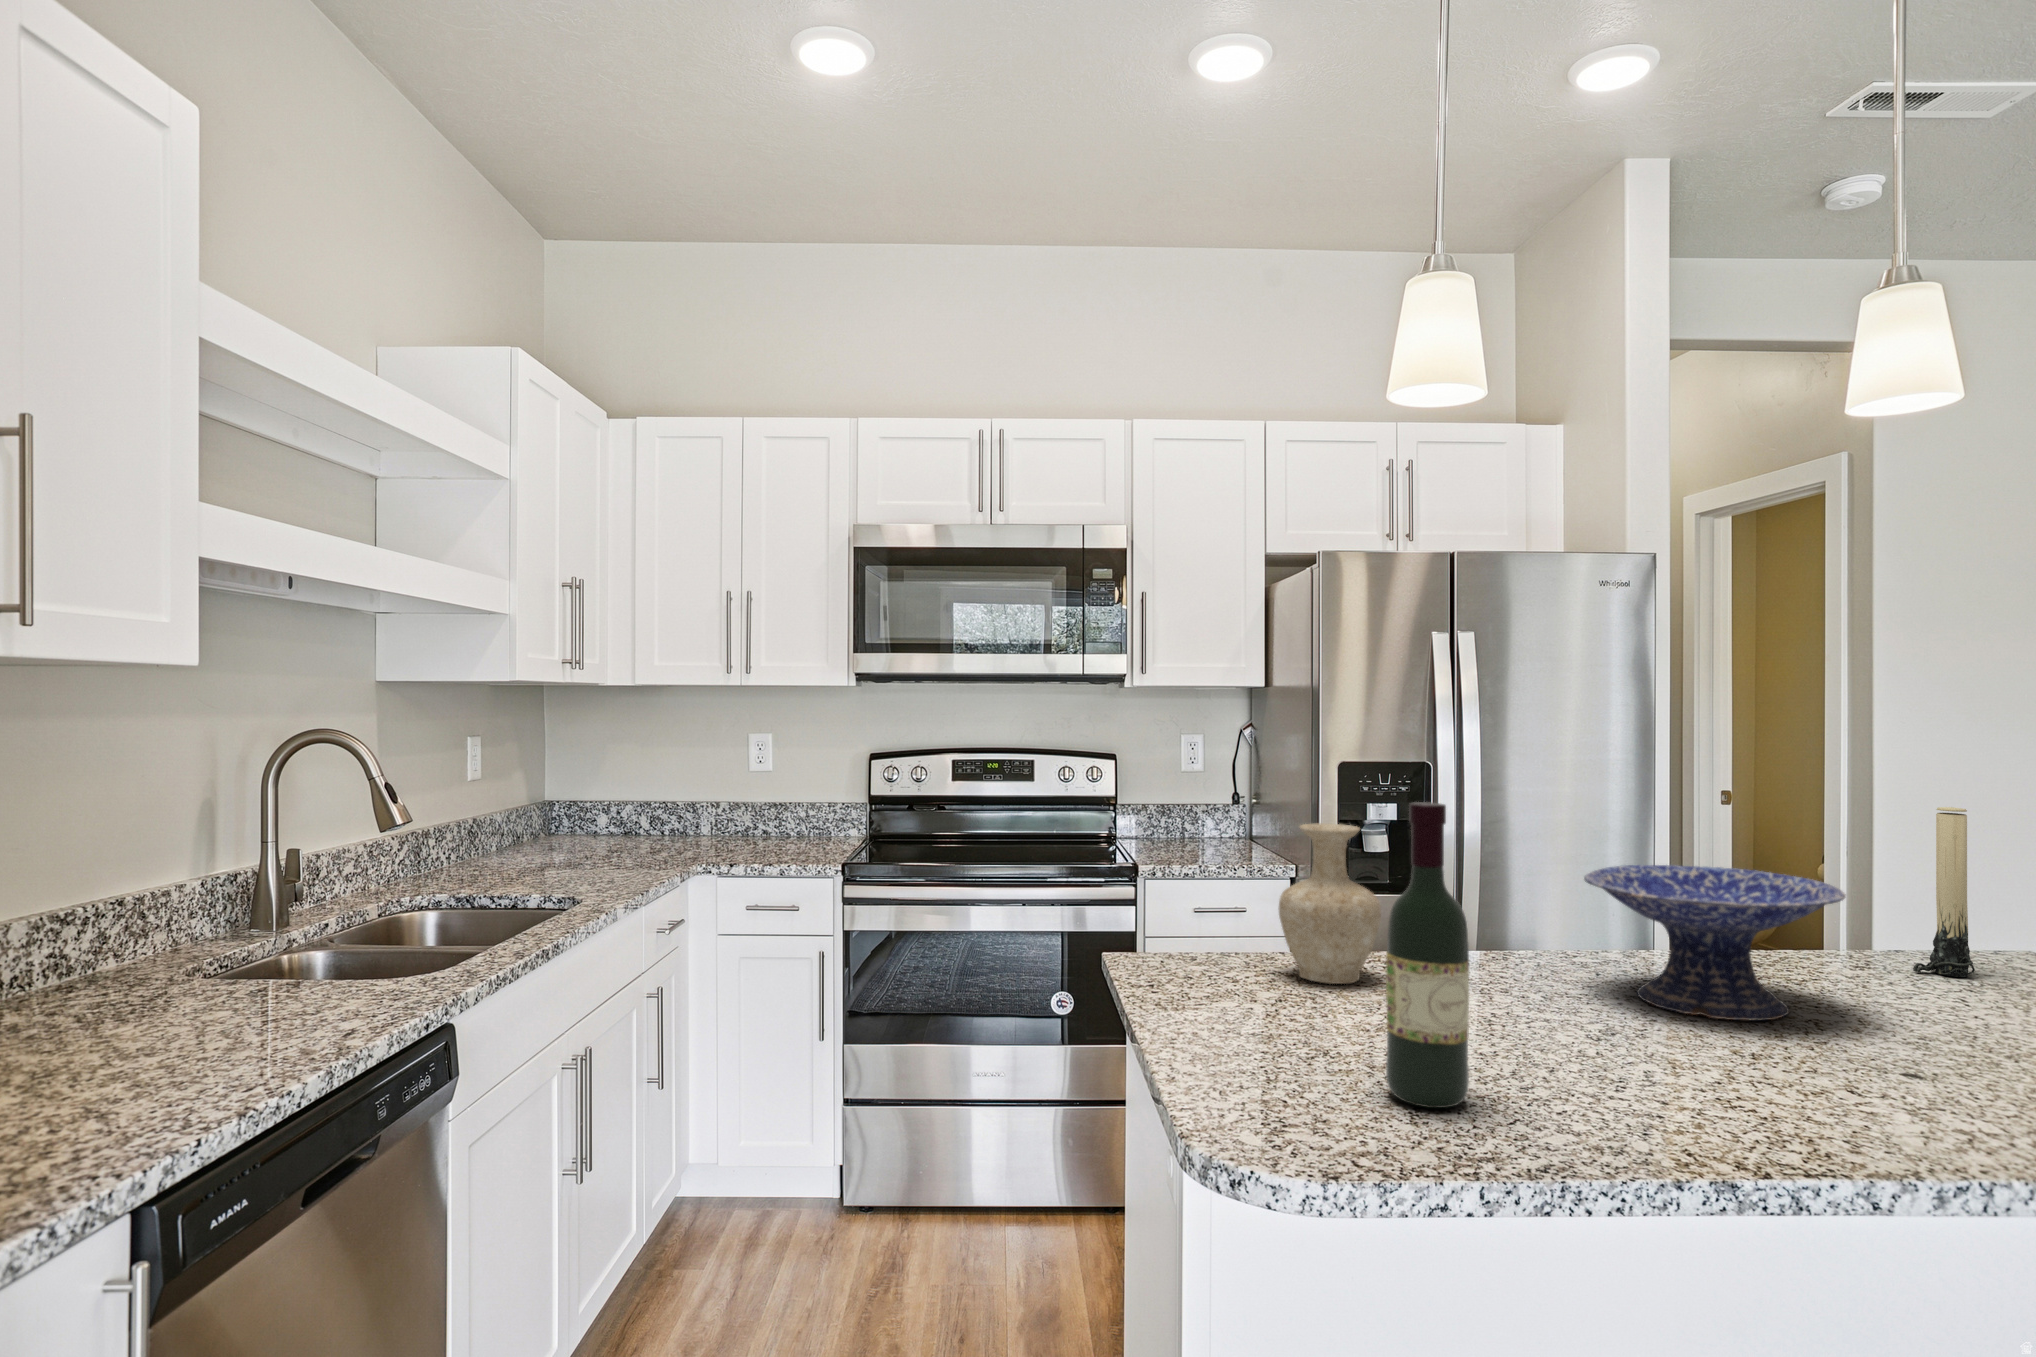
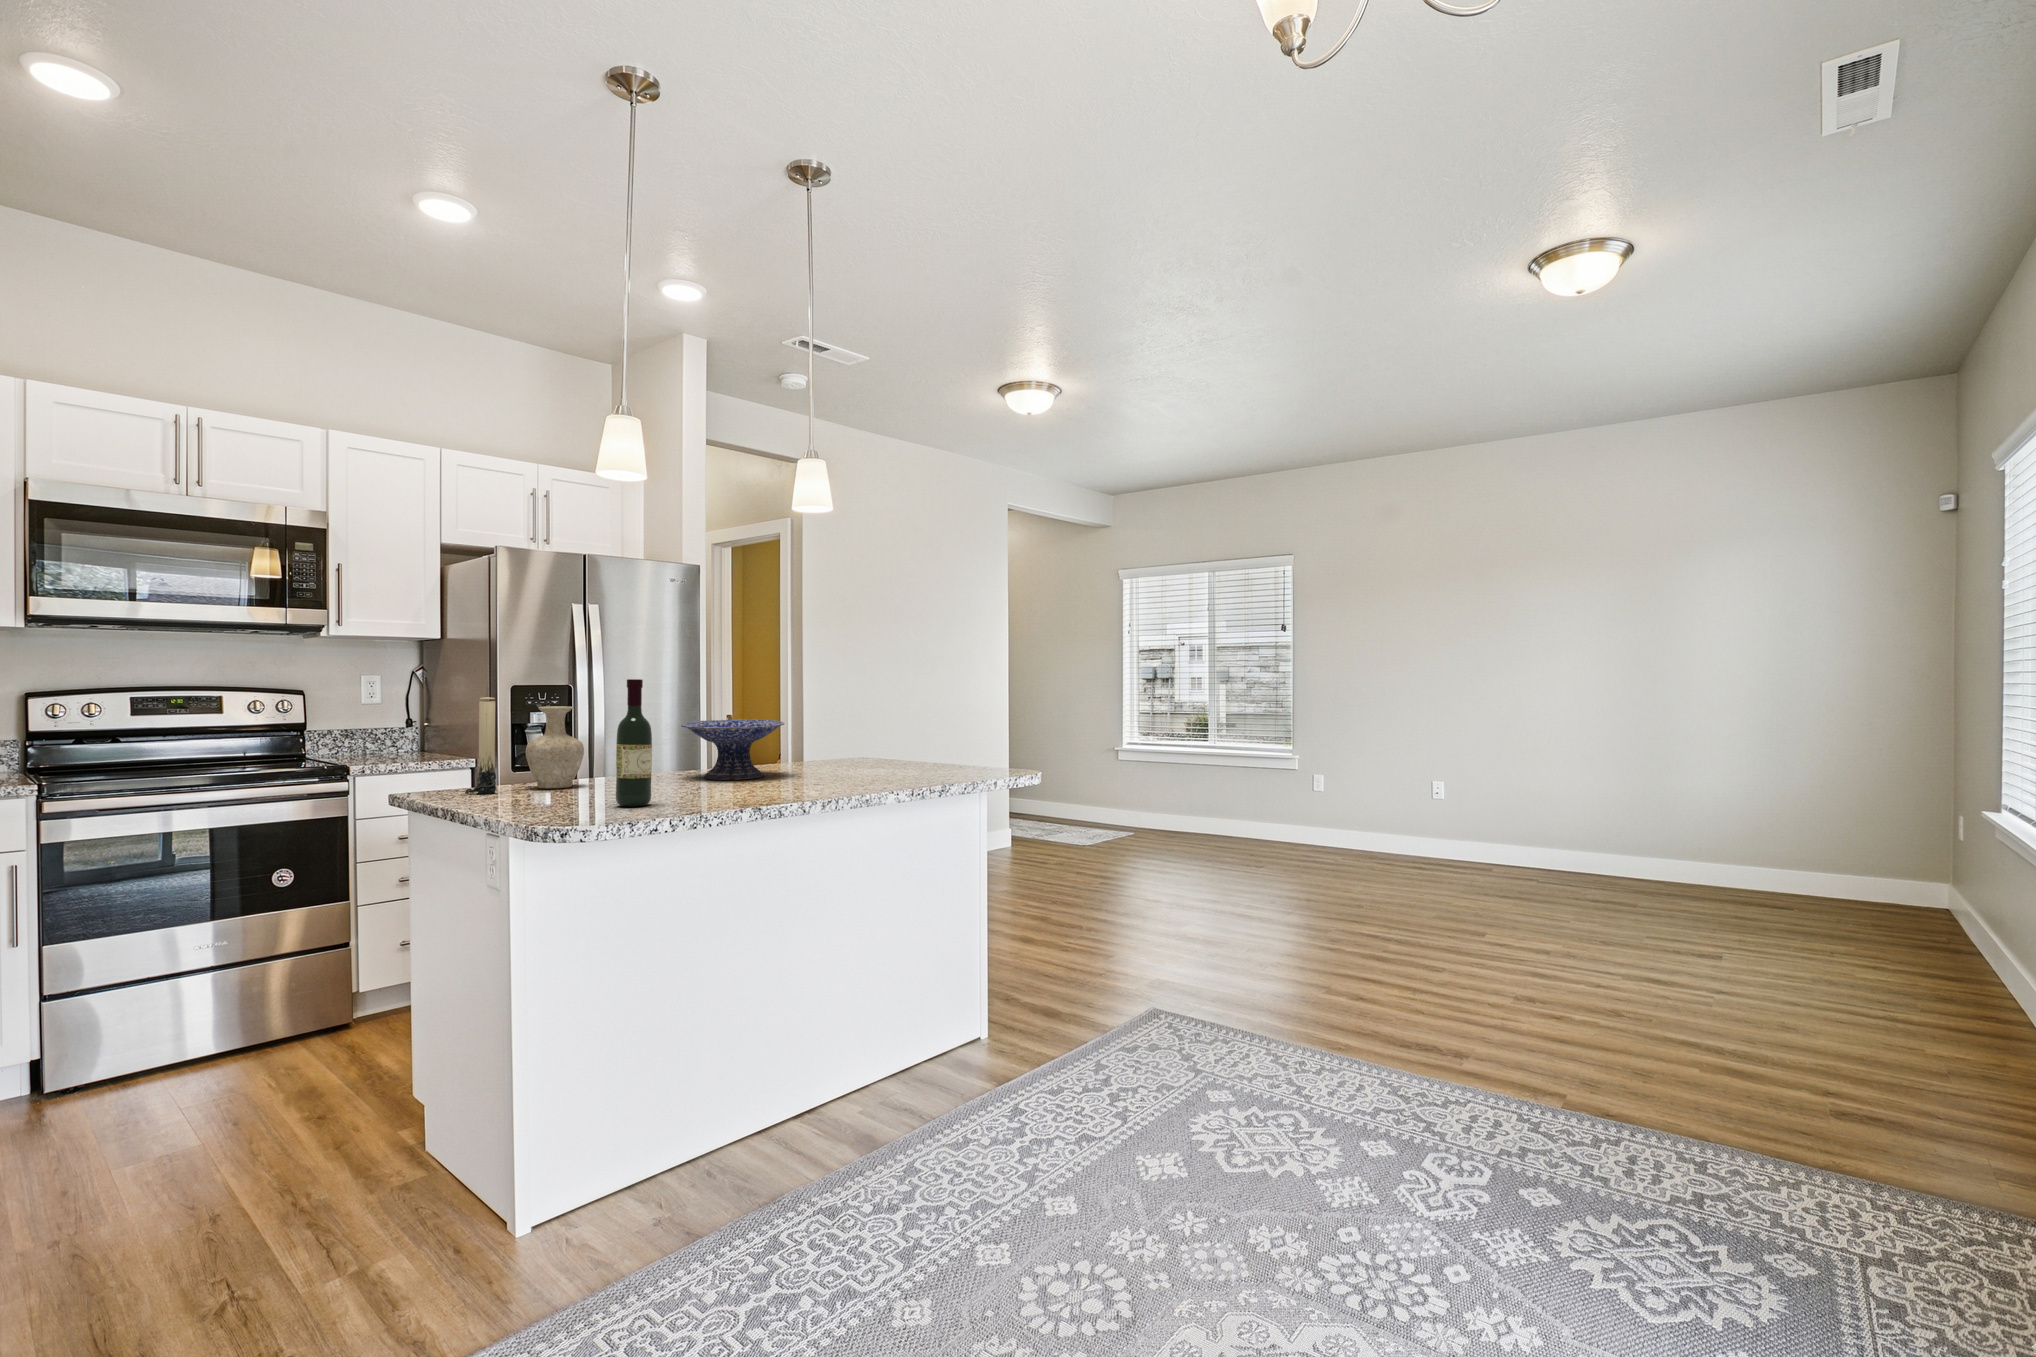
candle: present [1913,807,1975,977] -> present [465,697,496,794]

